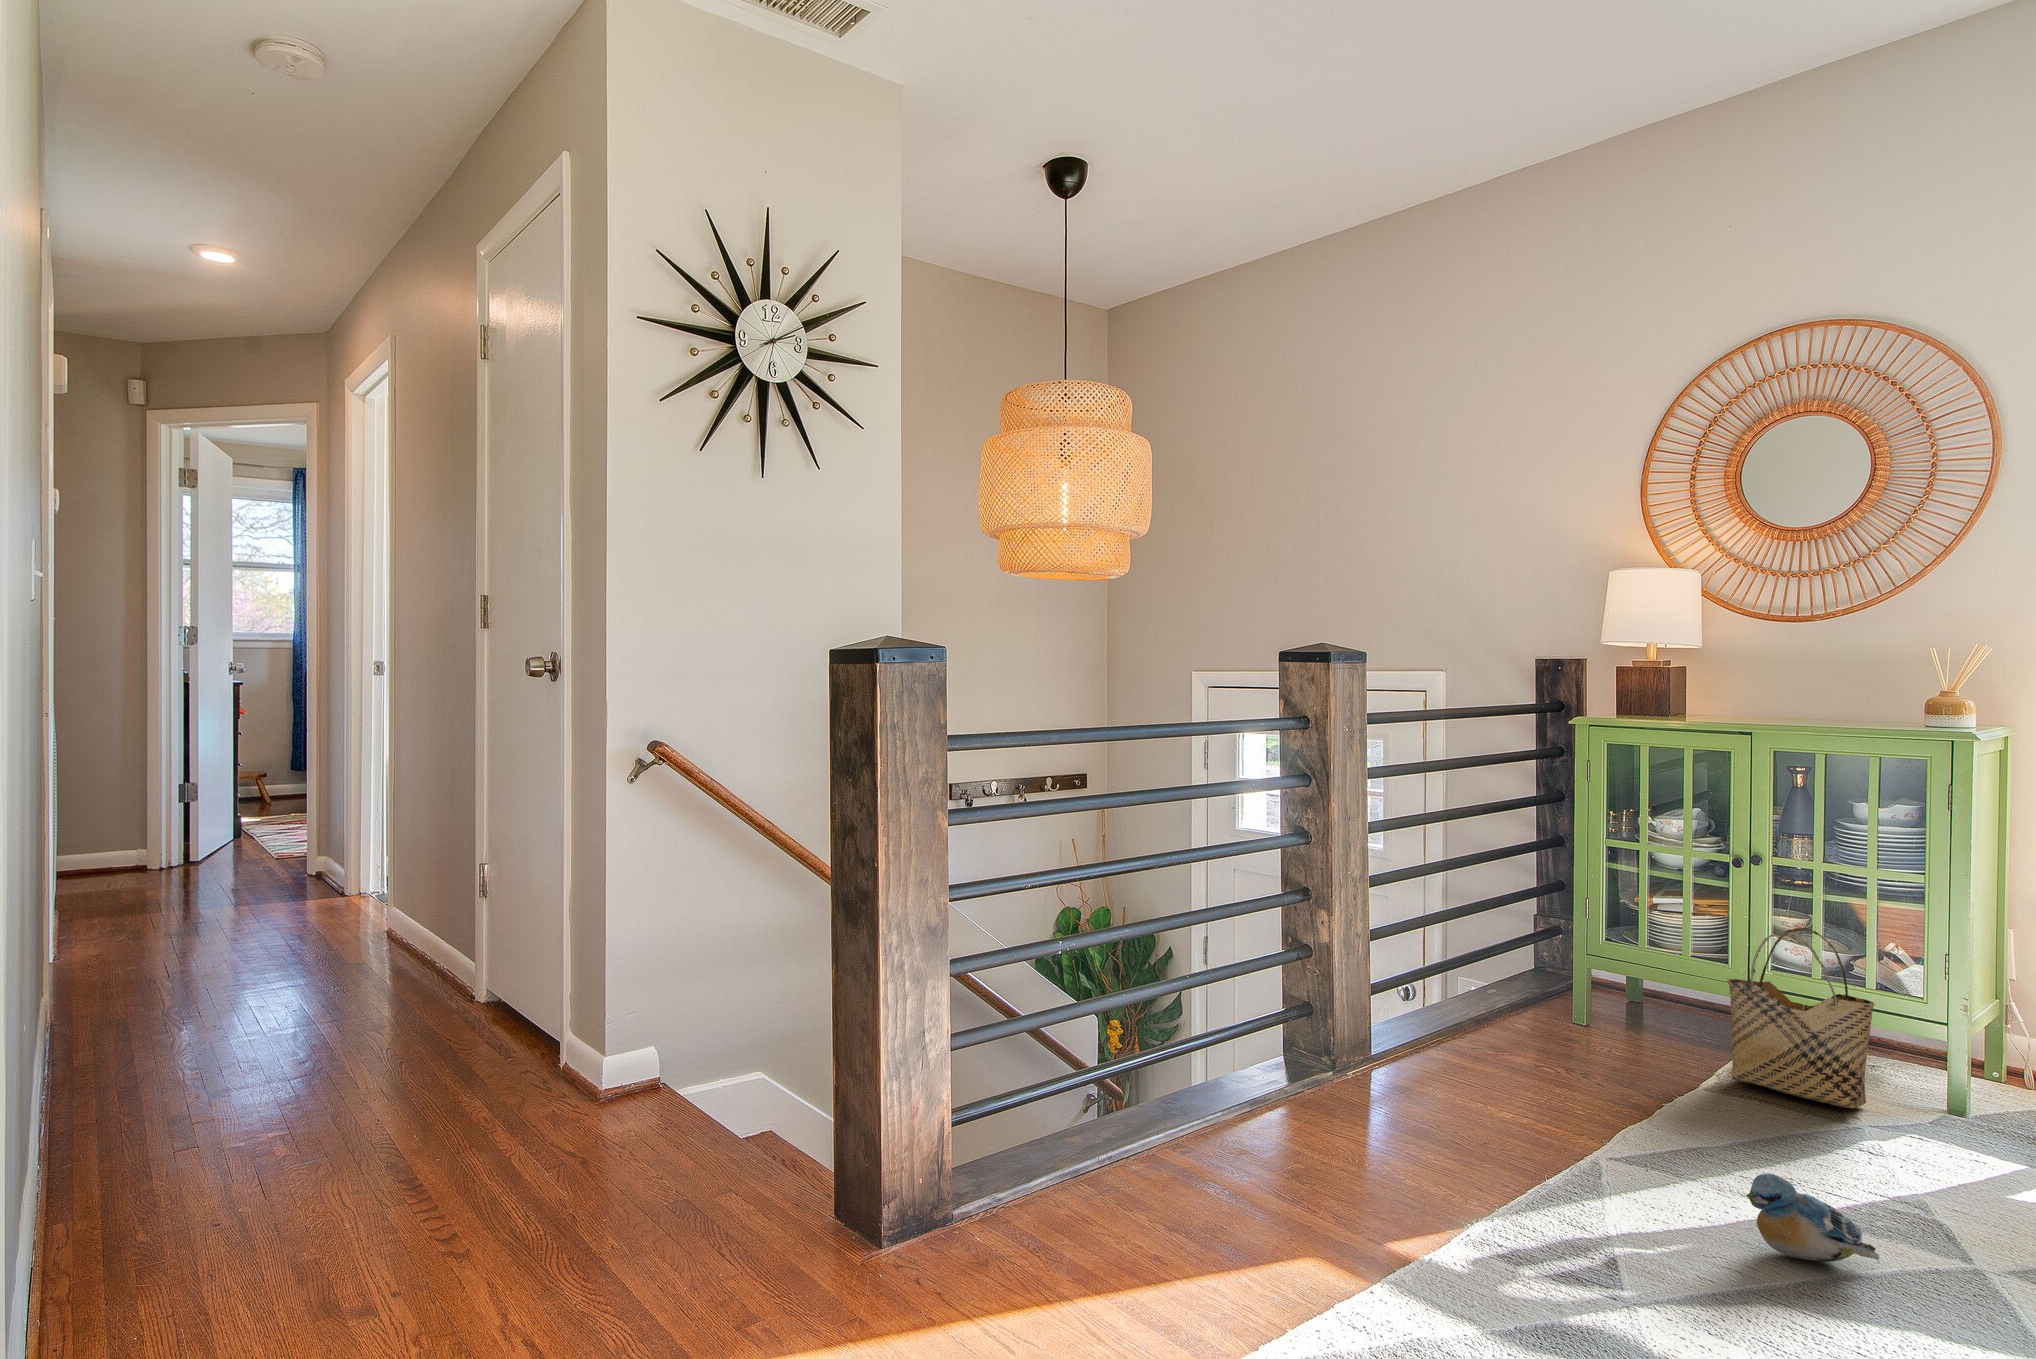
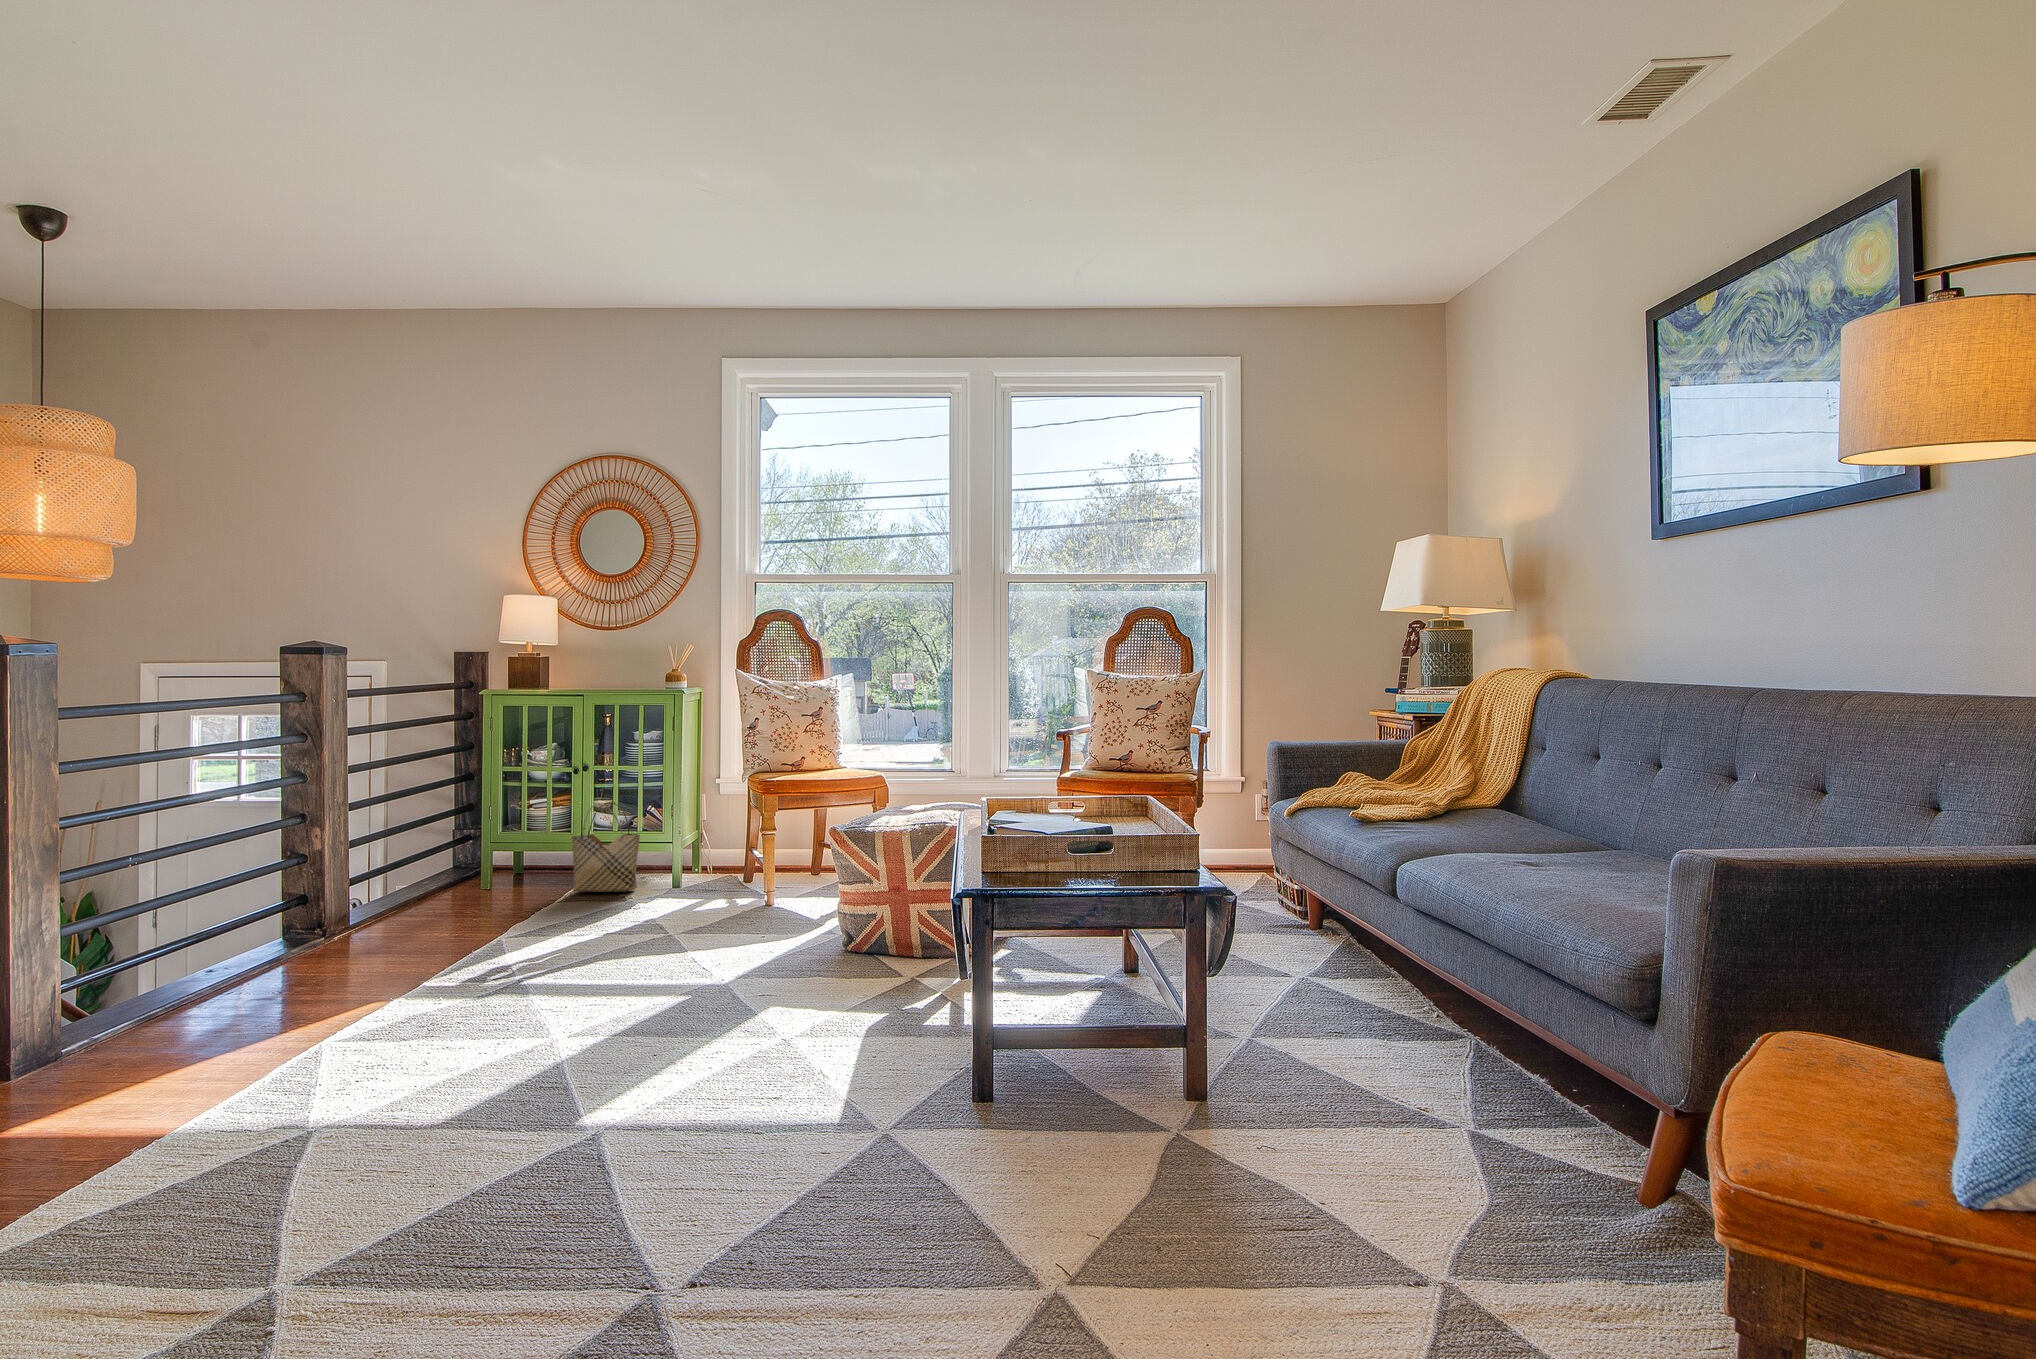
plush toy: present [1746,1174,1879,1262] -> none [576,906,630,942]

